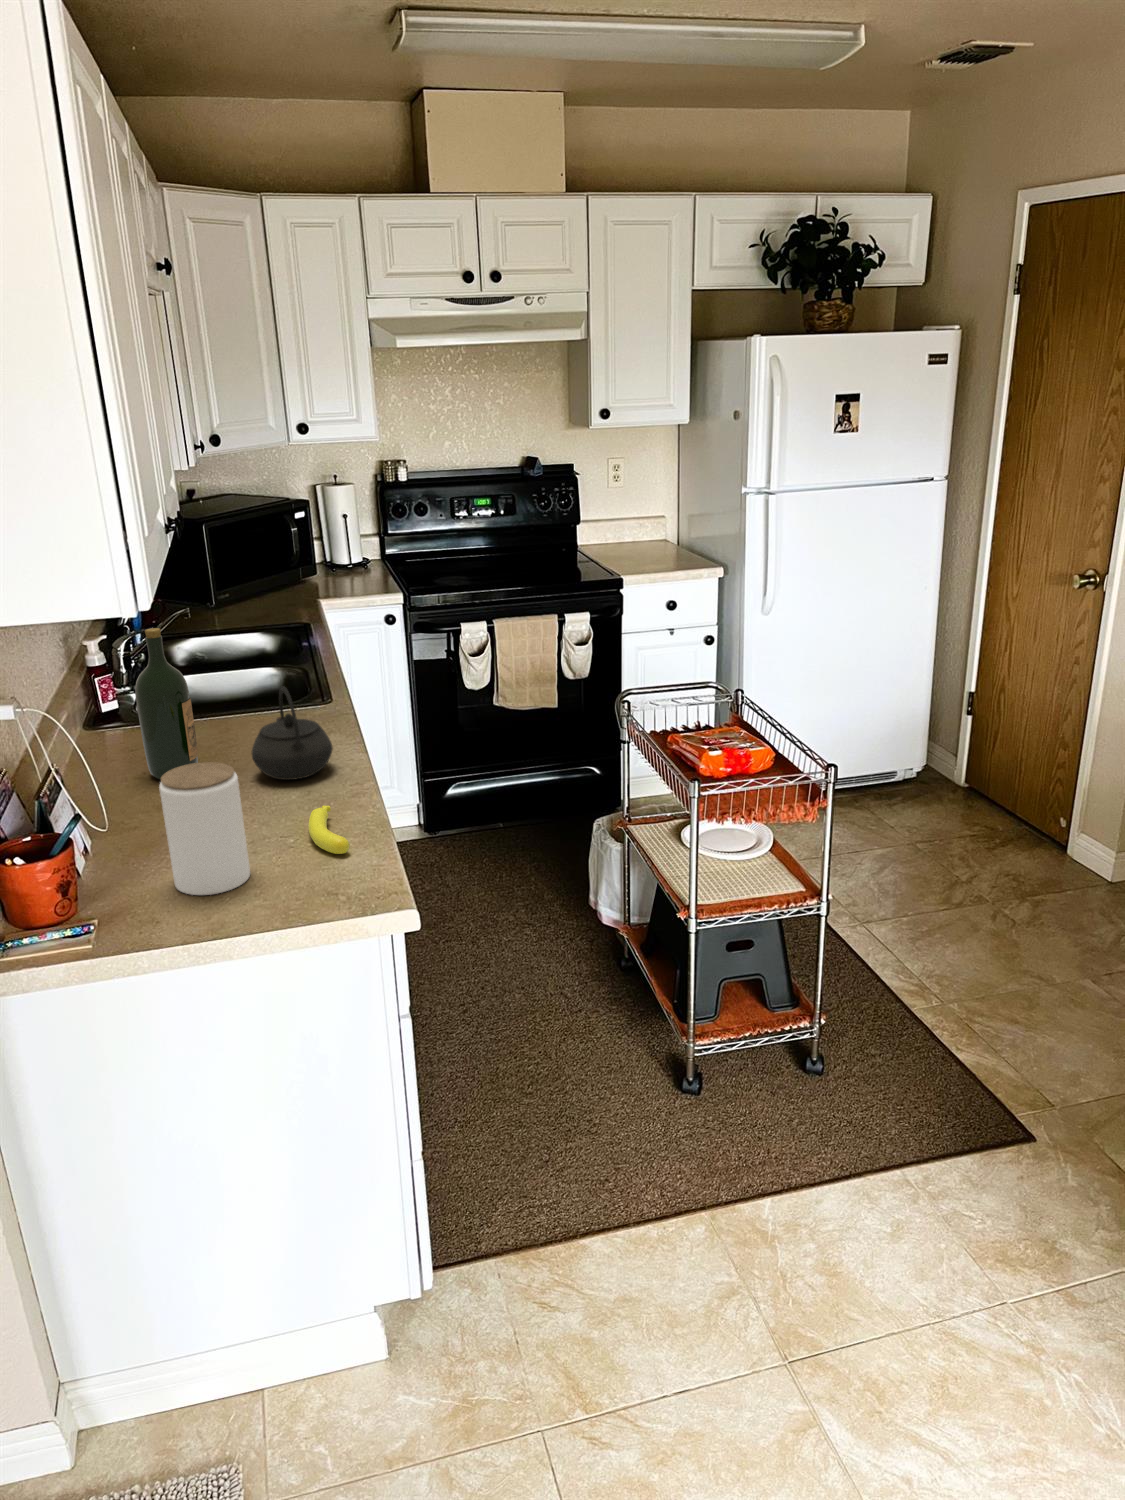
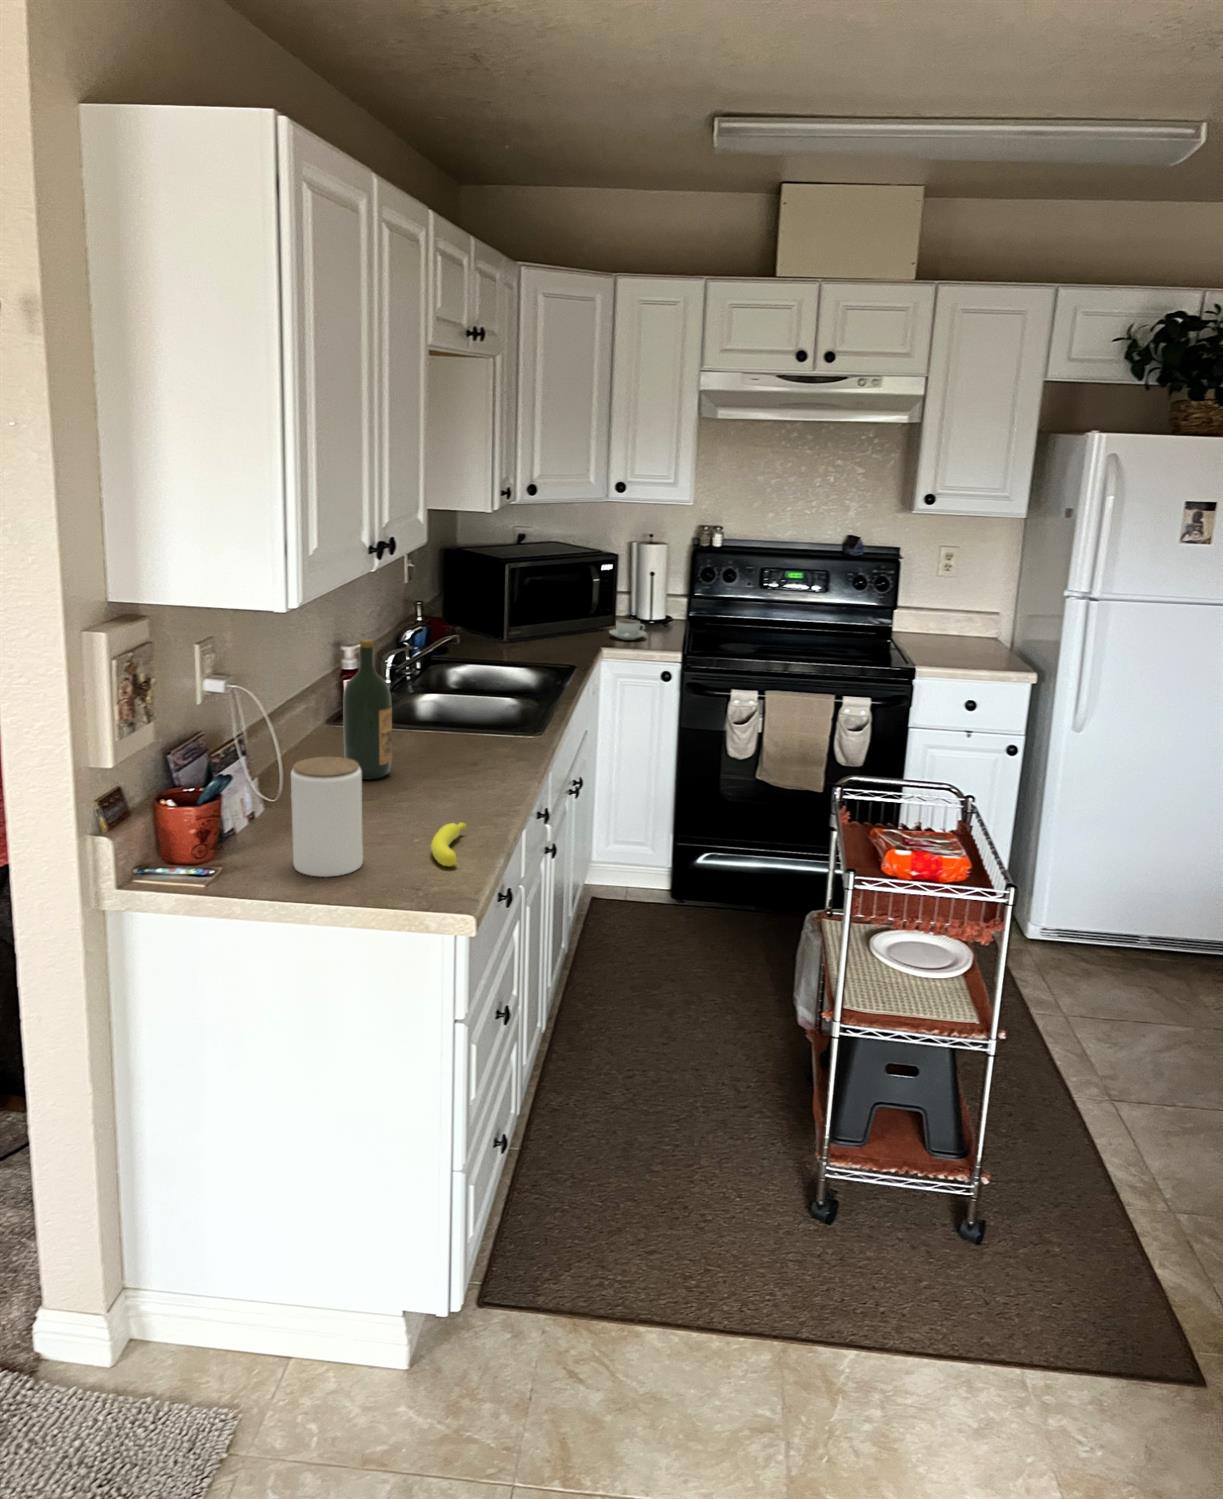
coffee cup: none [316,566,355,587] -> present [609,619,646,640]
kettle: present [252,686,333,780] -> none [429,709,505,798]

